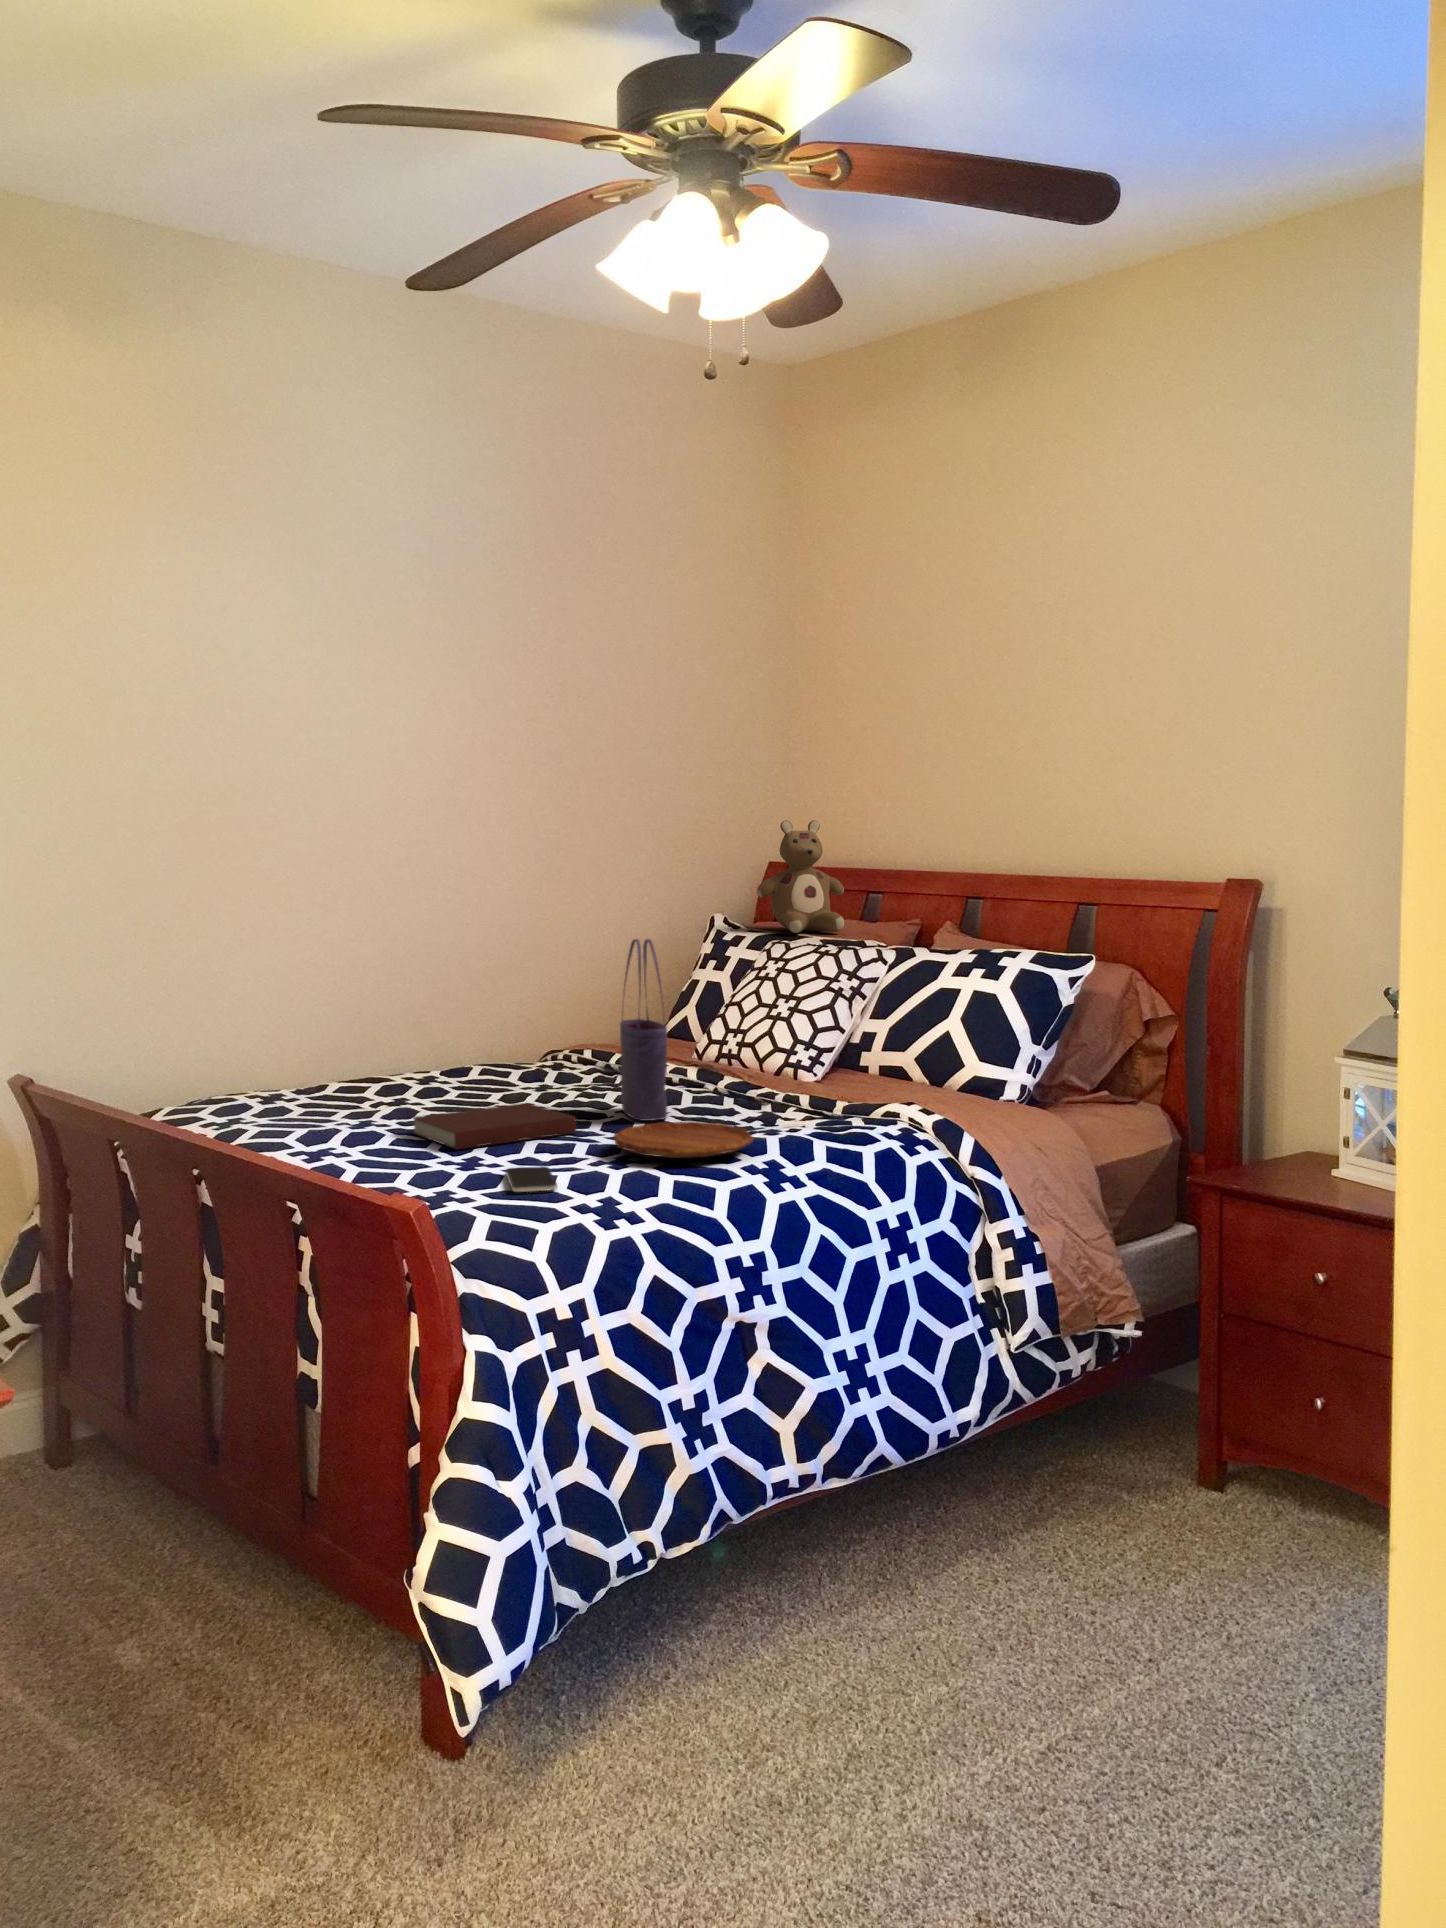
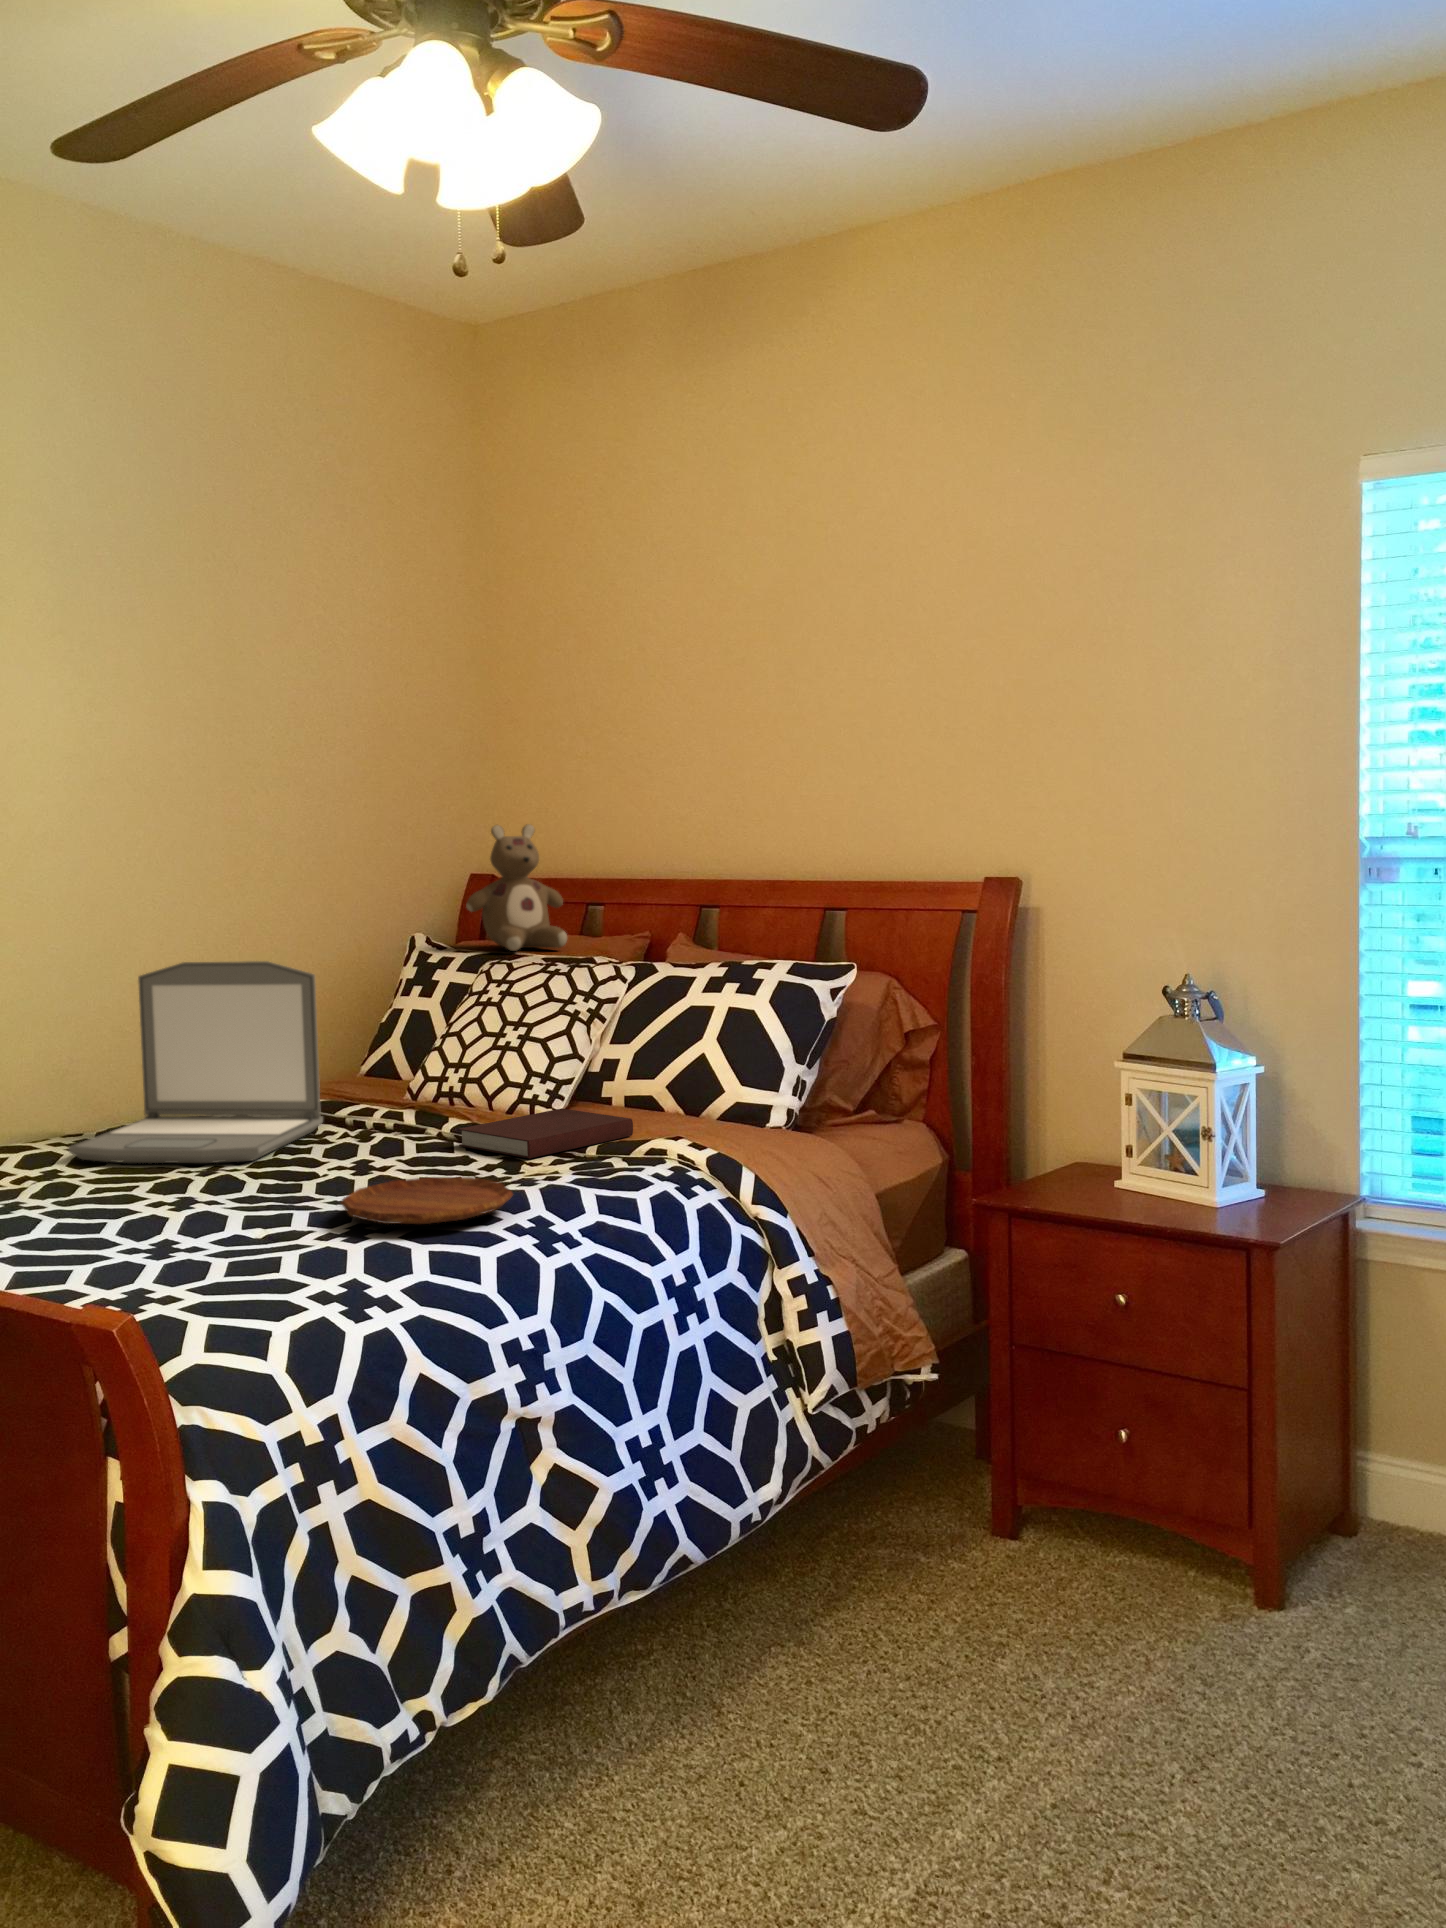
laptop: none [414,934,620,1102] -> present [68,961,323,1163]
tote bag: present [620,939,667,1121] -> none [333,962,396,1179]
notebook: present [413,1103,577,1149] -> present [458,1108,633,1158]
smartphone: present [506,1166,558,1192] -> none [212,1247,285,1284]

